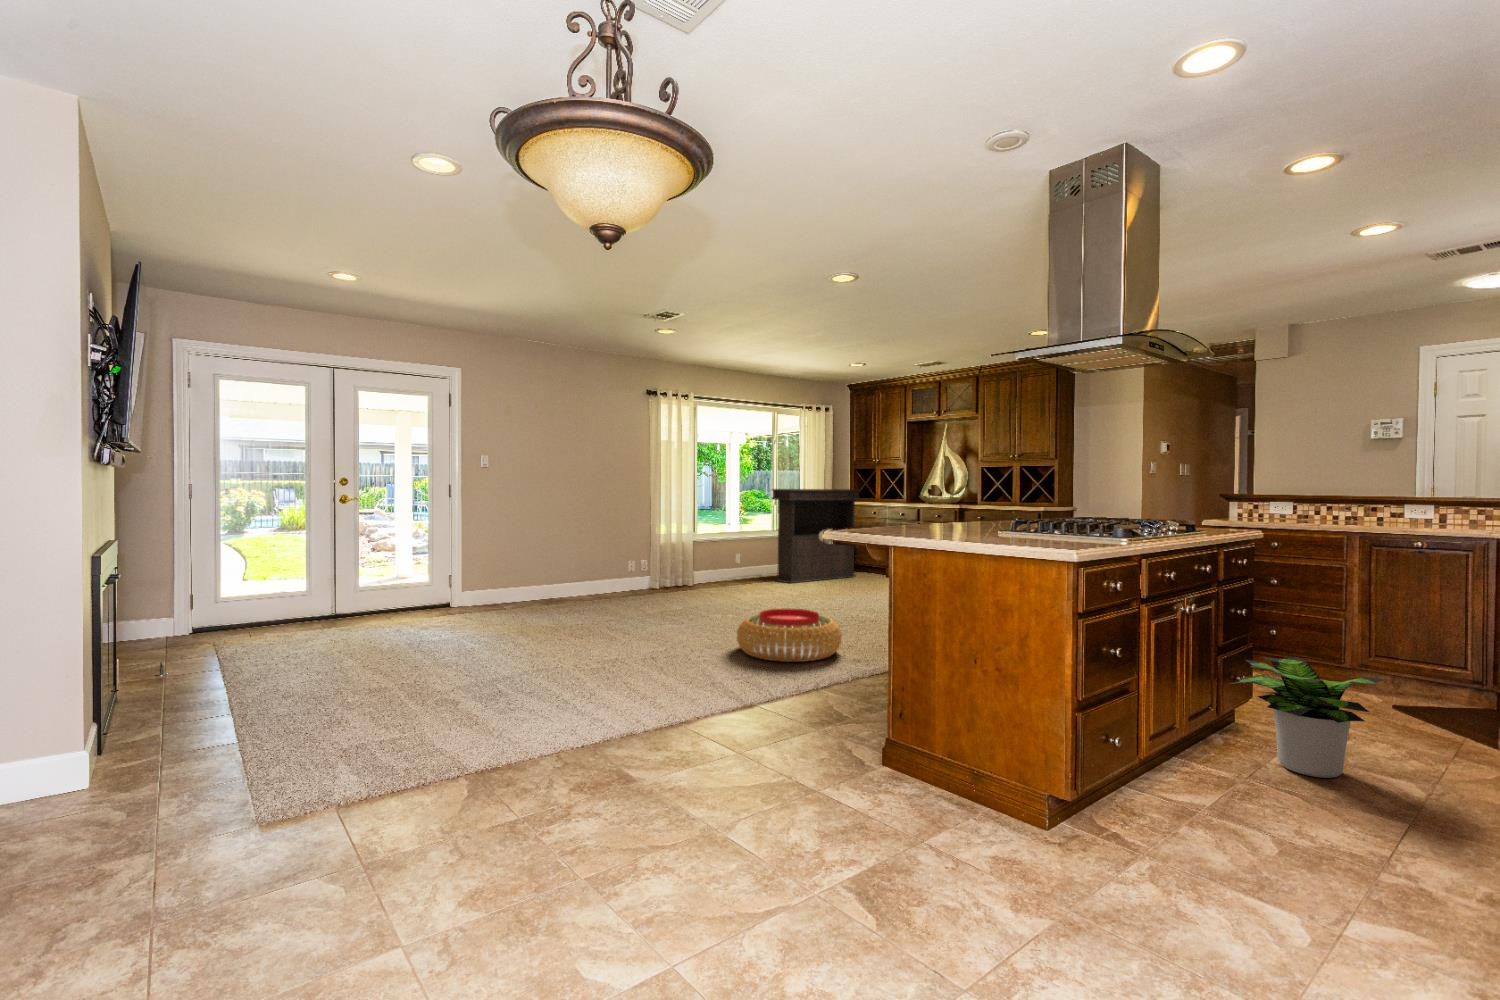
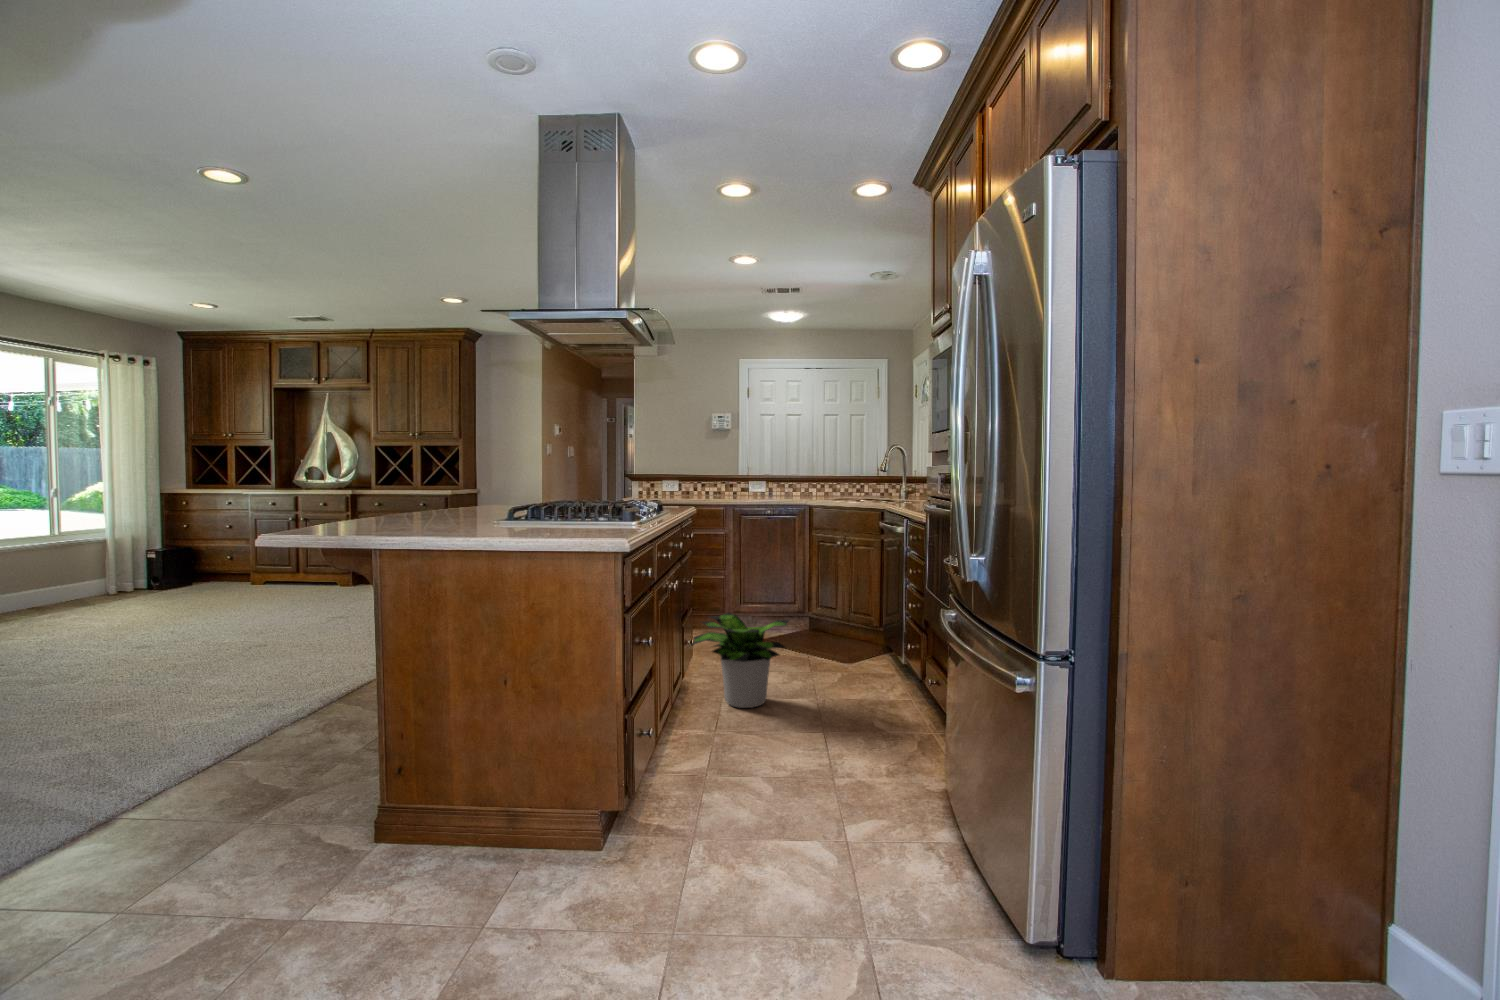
console table: present [771,489,860,583] -> none [47,472,208,610]
pouf: present [737,609,842,662] -> none [29,650,236,741]

